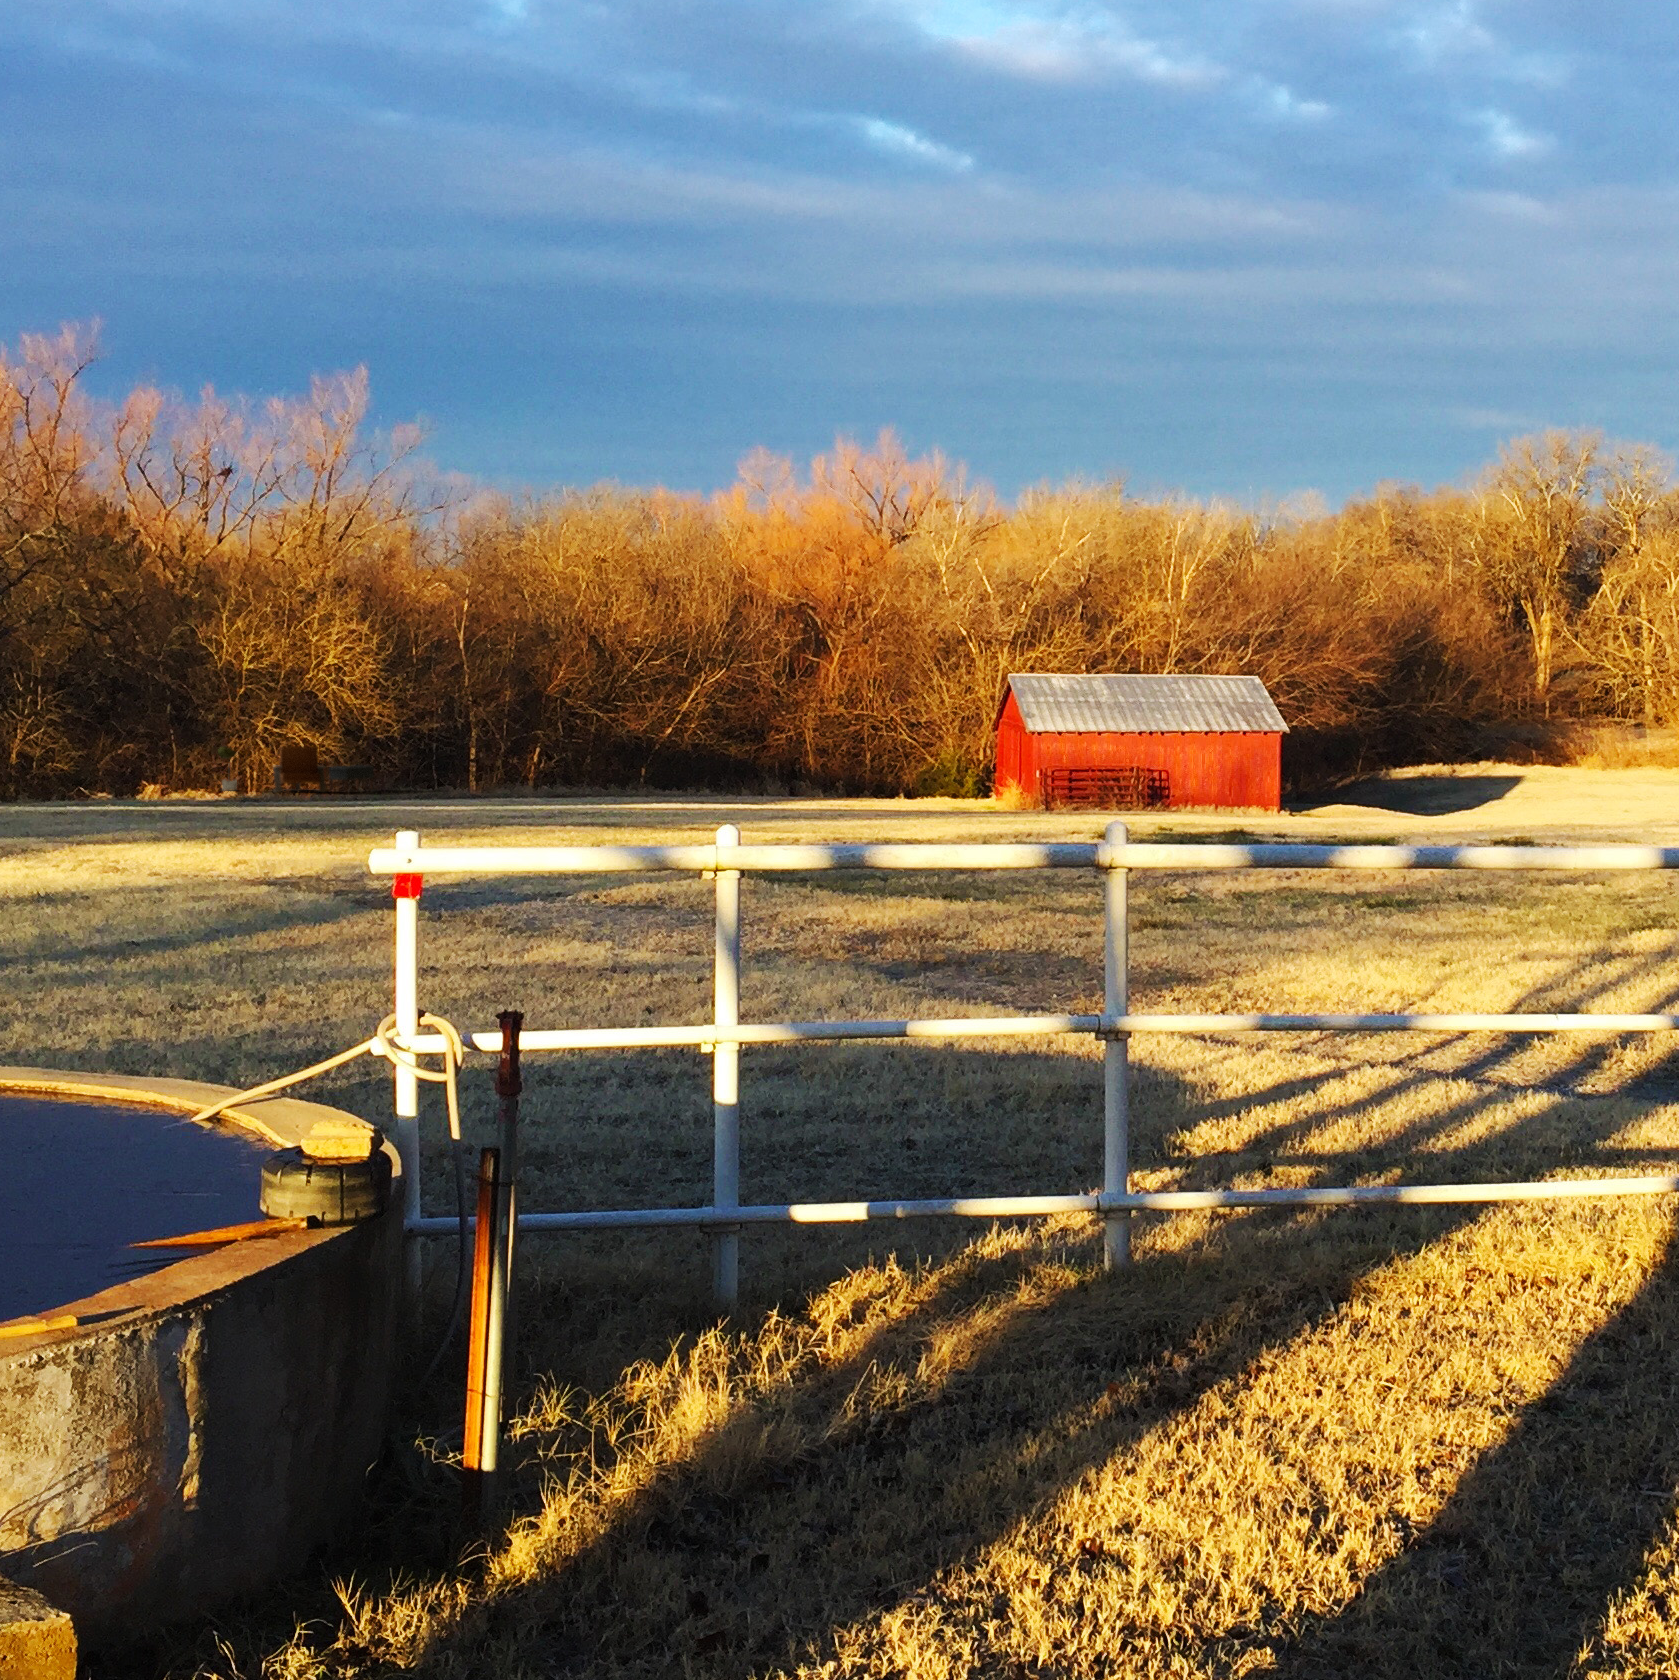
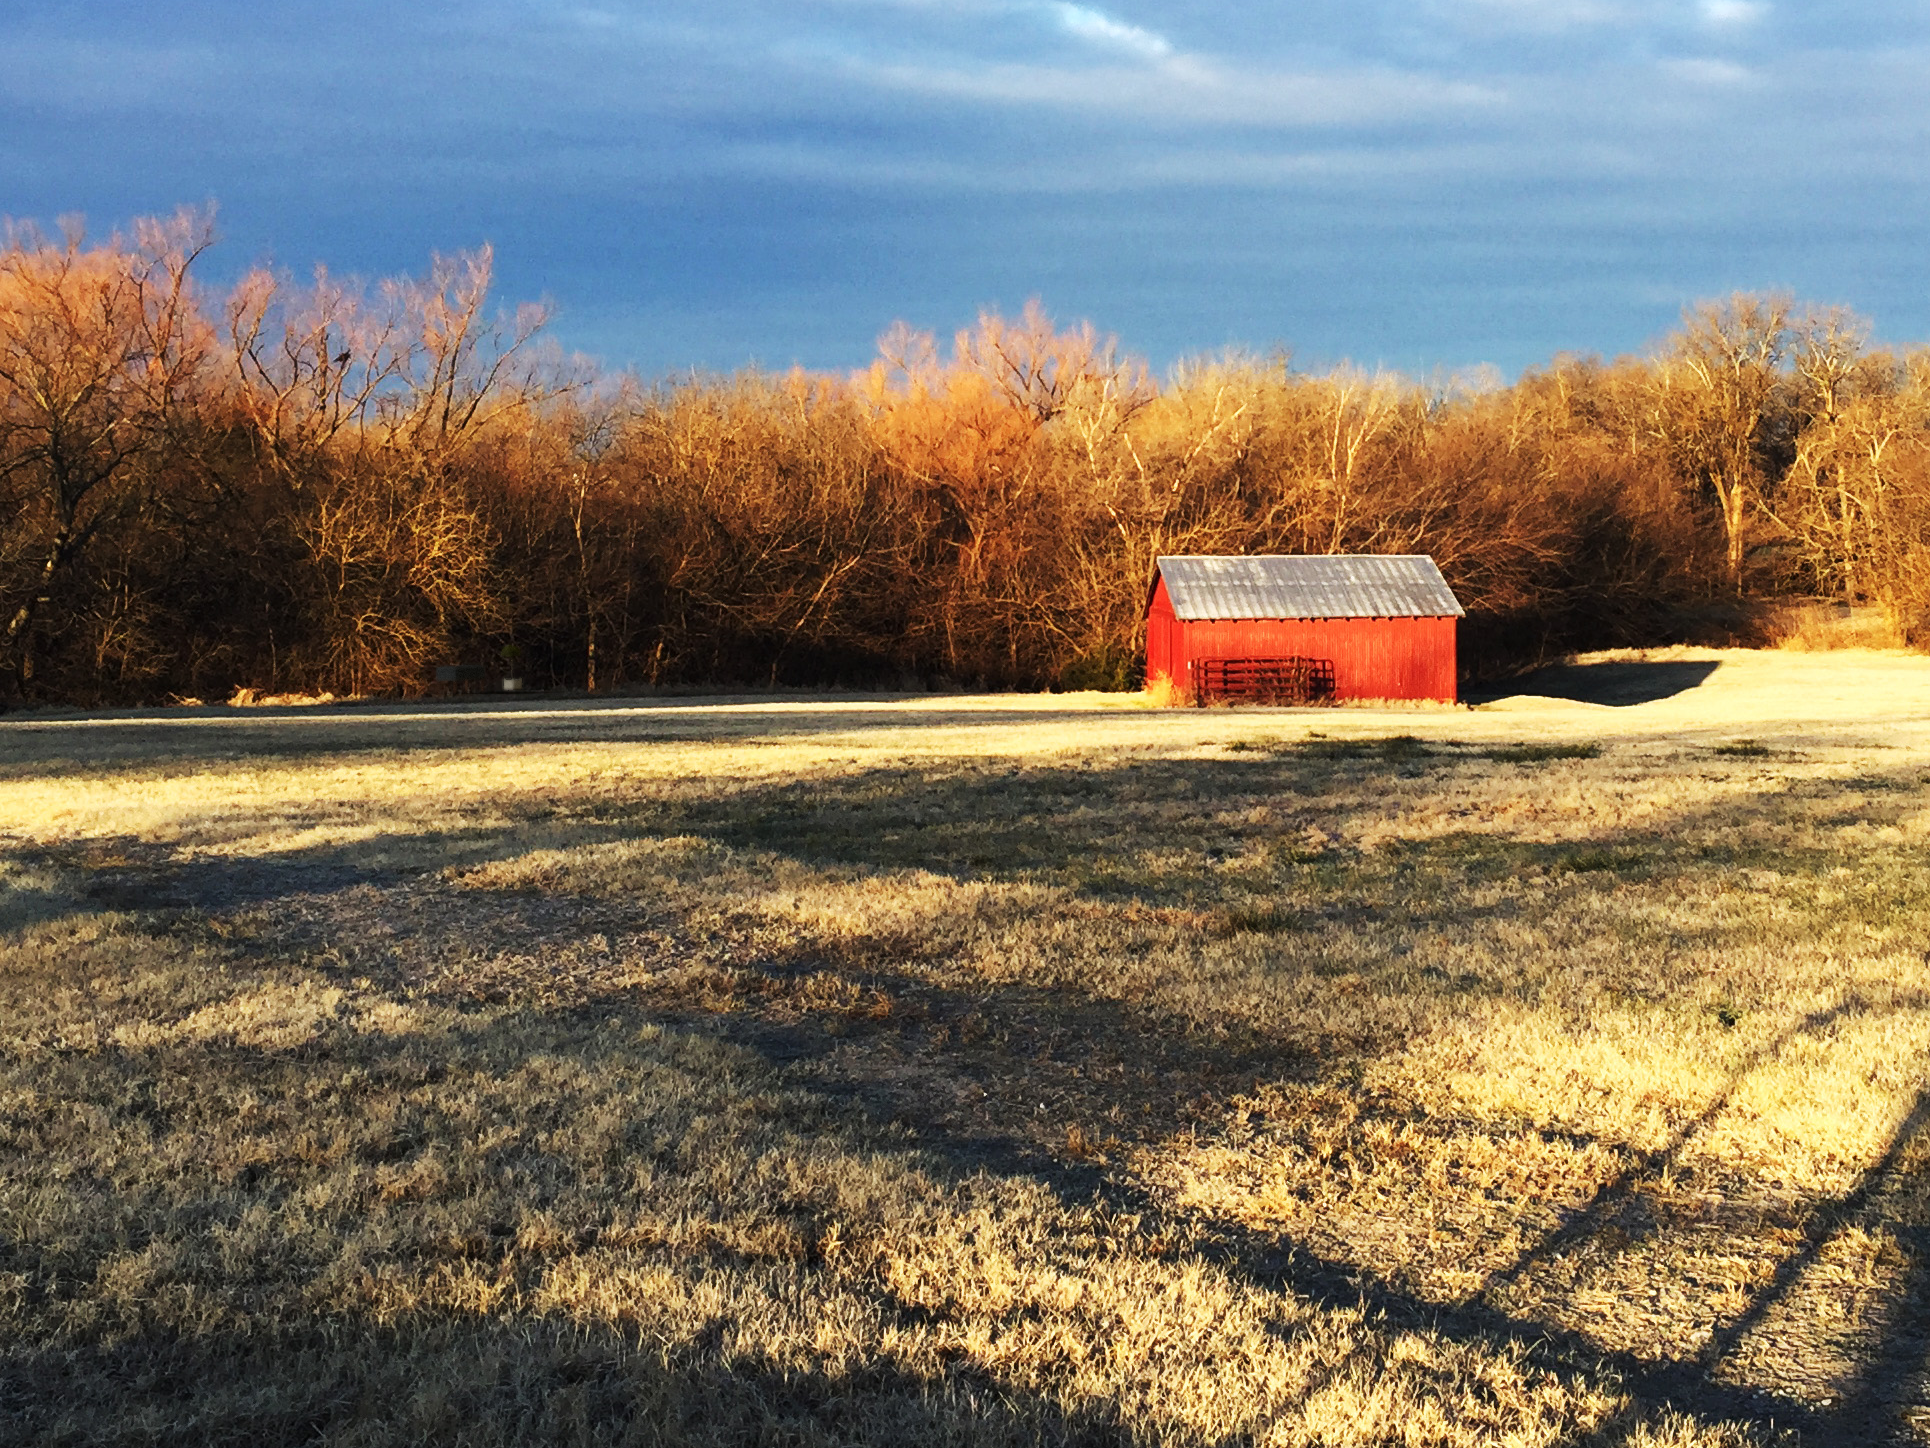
lounge chair: present [273,746,326,792] -> none [375,645,434,696]
potted tree: present [218,747,237,791] -> present [502,645,522,690]

